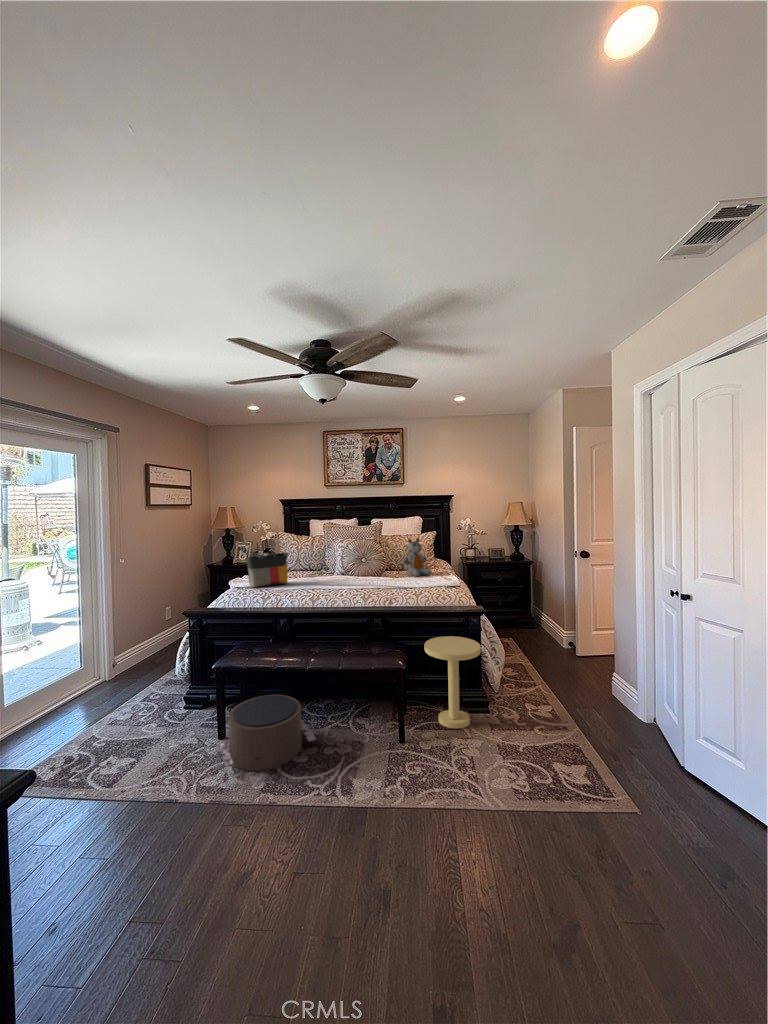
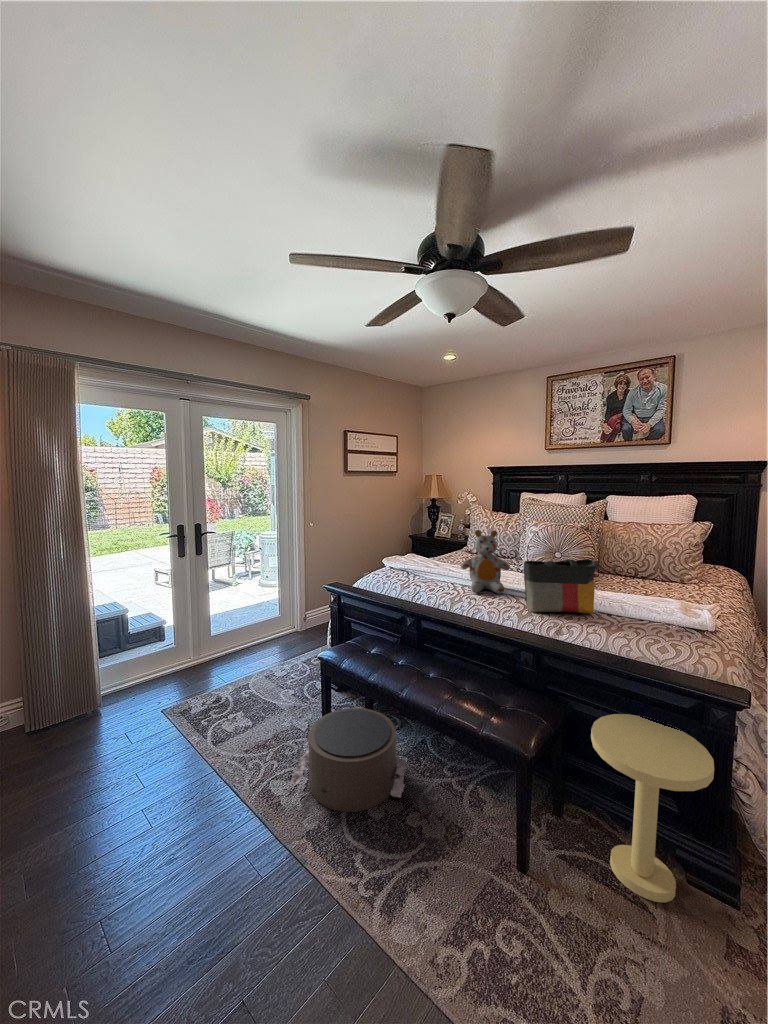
stuffed bear: present [401,538,431,577] -> present [461,530,510,594]
tote bag: present [247,553,289,587] -> present [524,559,599,614]

